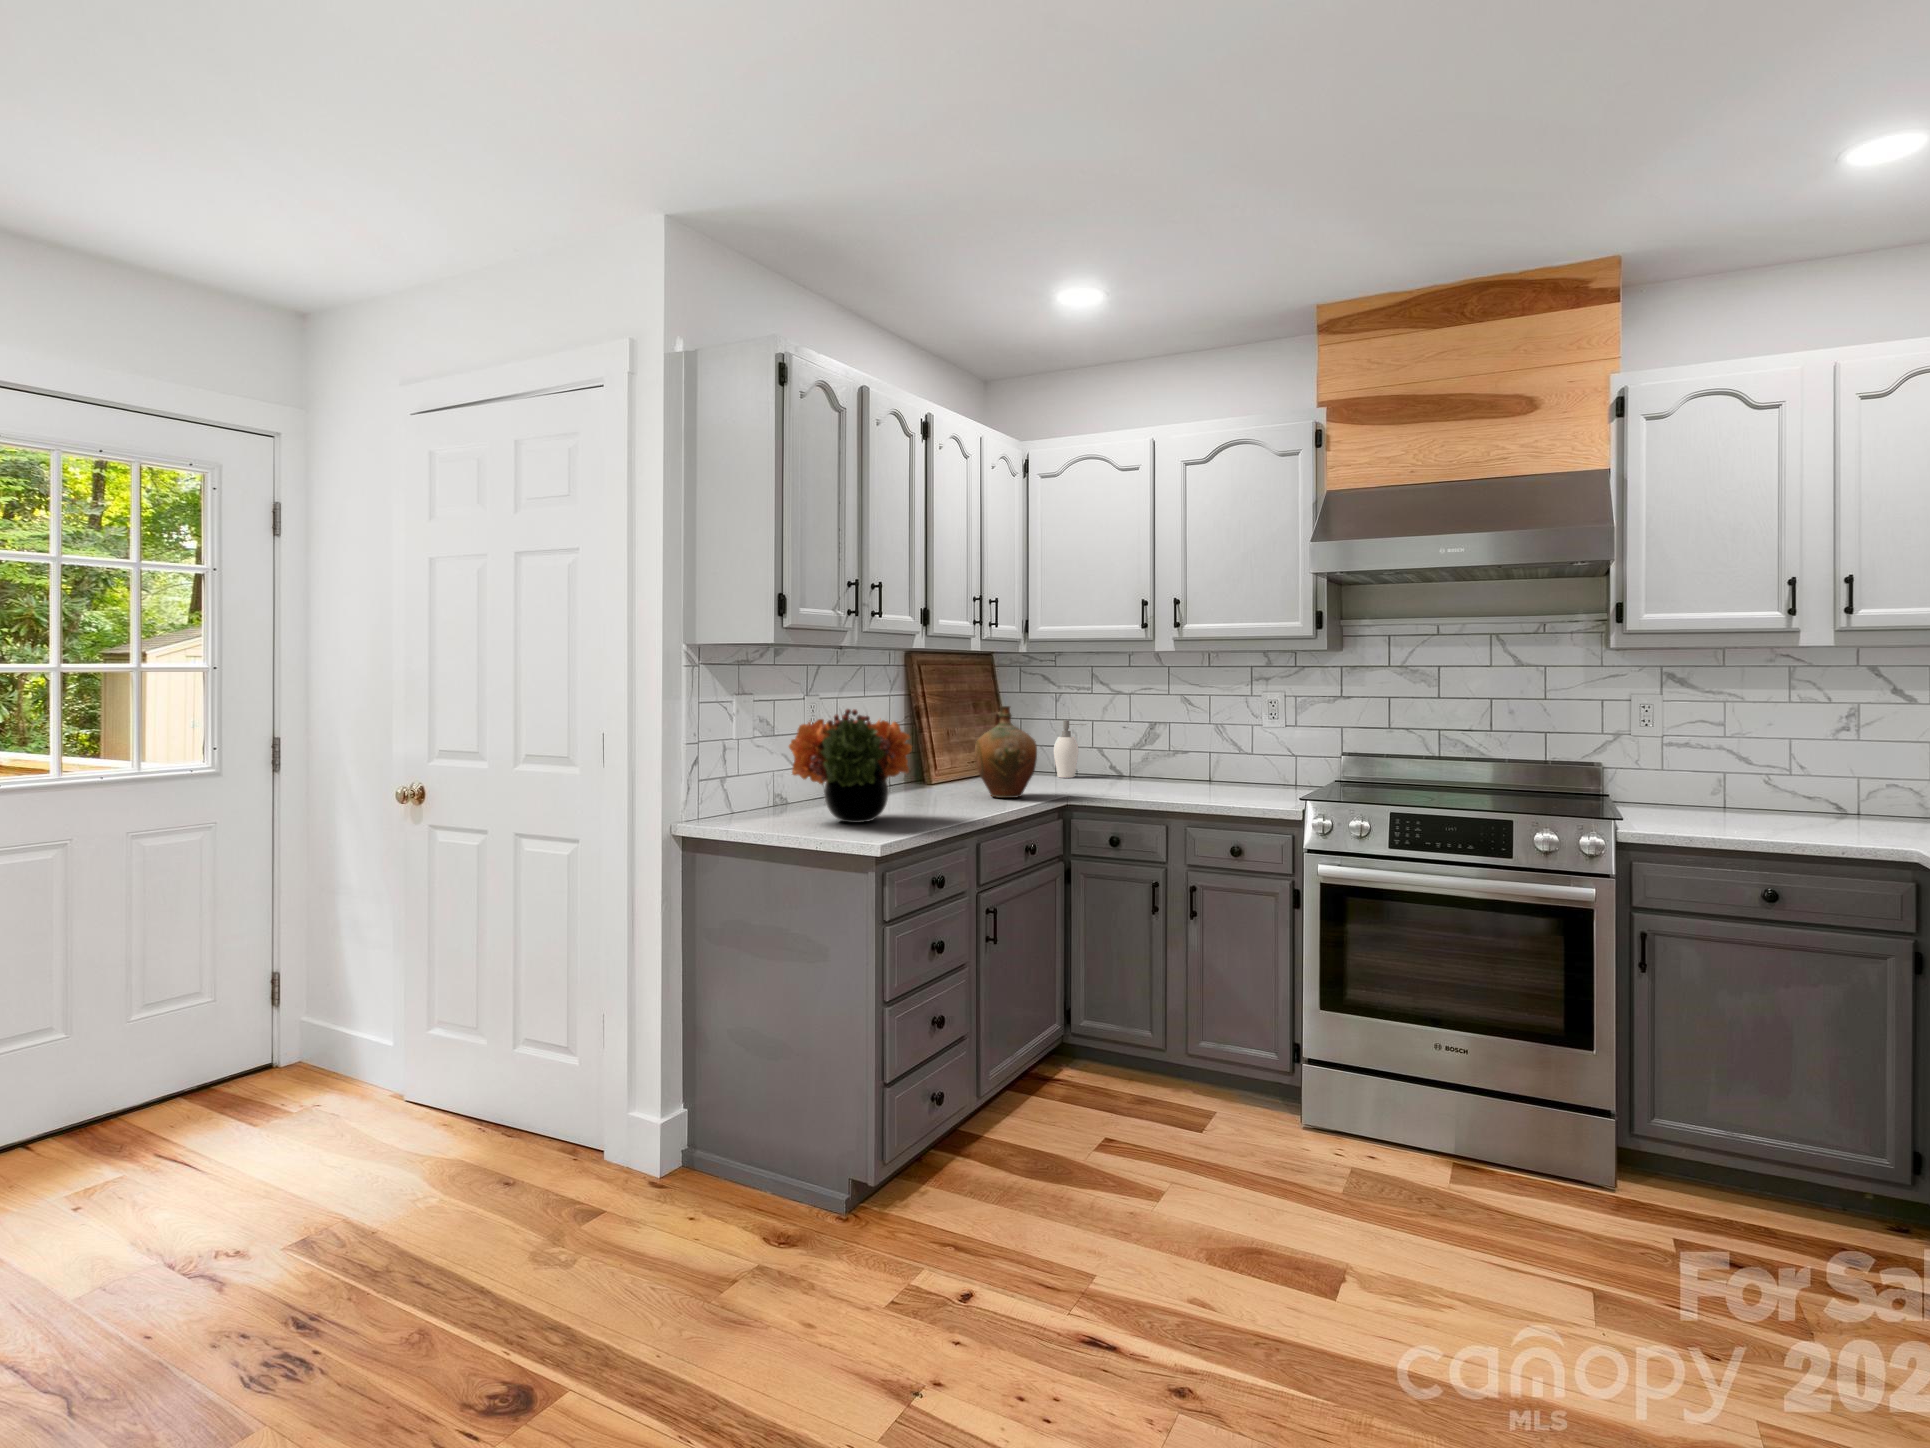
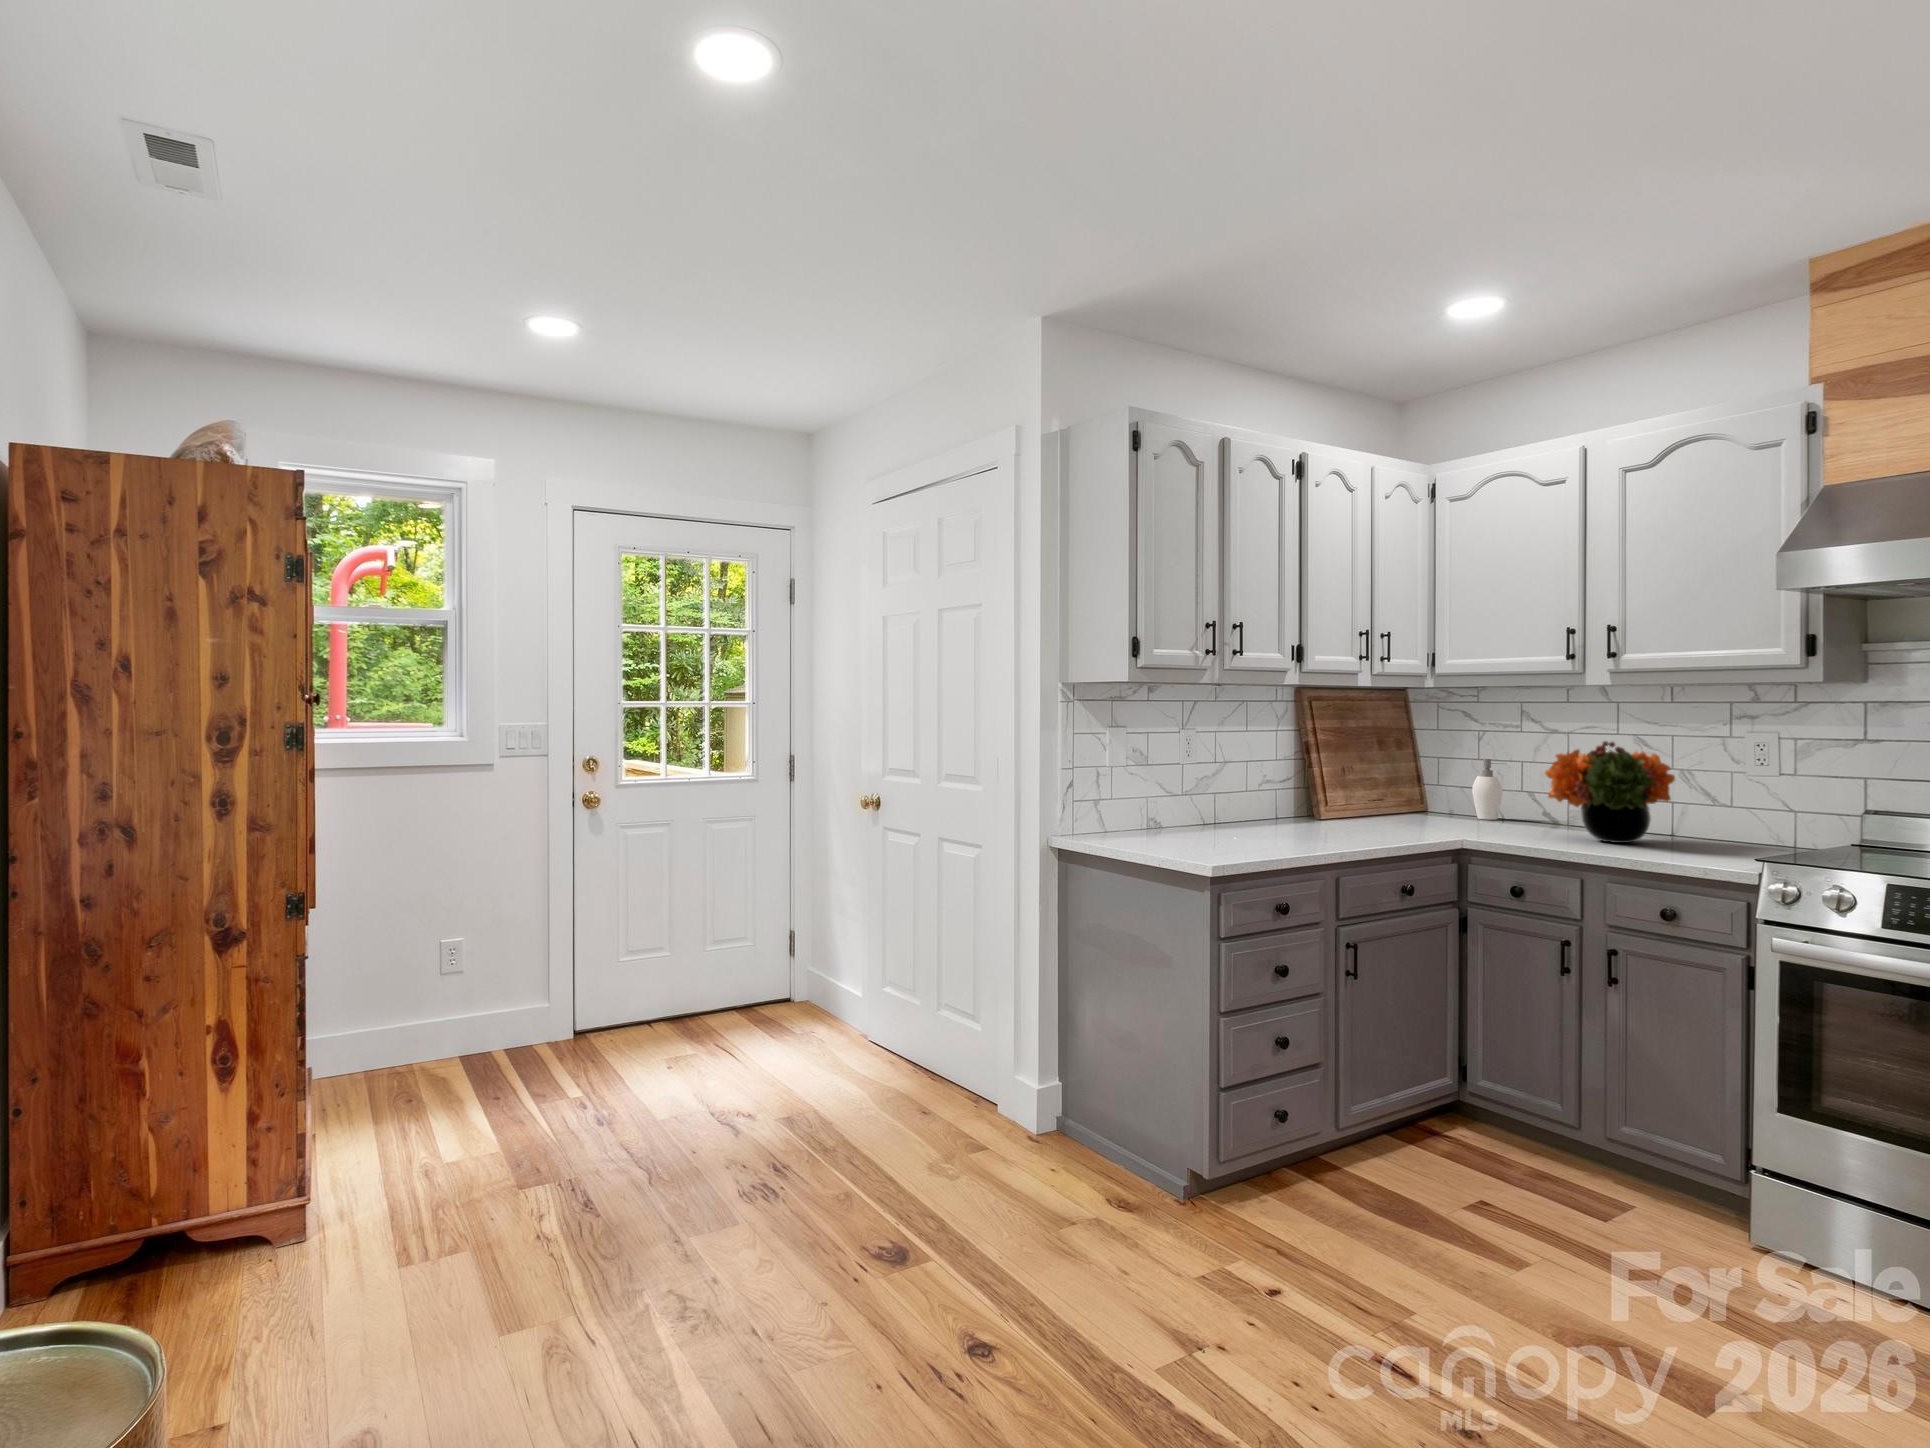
ceramic jug: present [975,706,1037,798] -> none [1358,741,1427,834]
flower arrangement: present [789,709,912,823] -> present [1545,741,1675,843]

